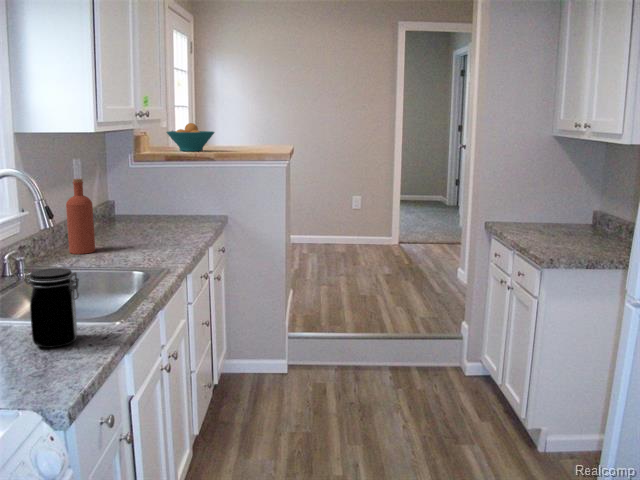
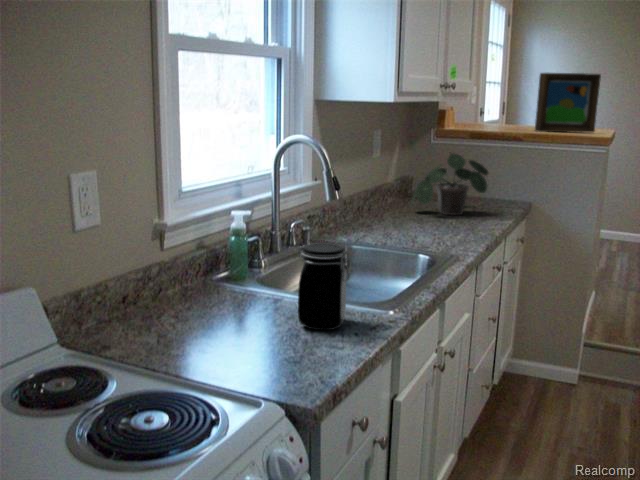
picture frame: none [222,102,273,154] -> present [535,73,601,133]
fruit bowl: present [167,123,214,151] -> none [473,97,527,128]
potted plant: none [118,177,188,234] -> present [411,153,488,215]
bottle: present [66,179,95,254] -> none [359,150,386,229]

